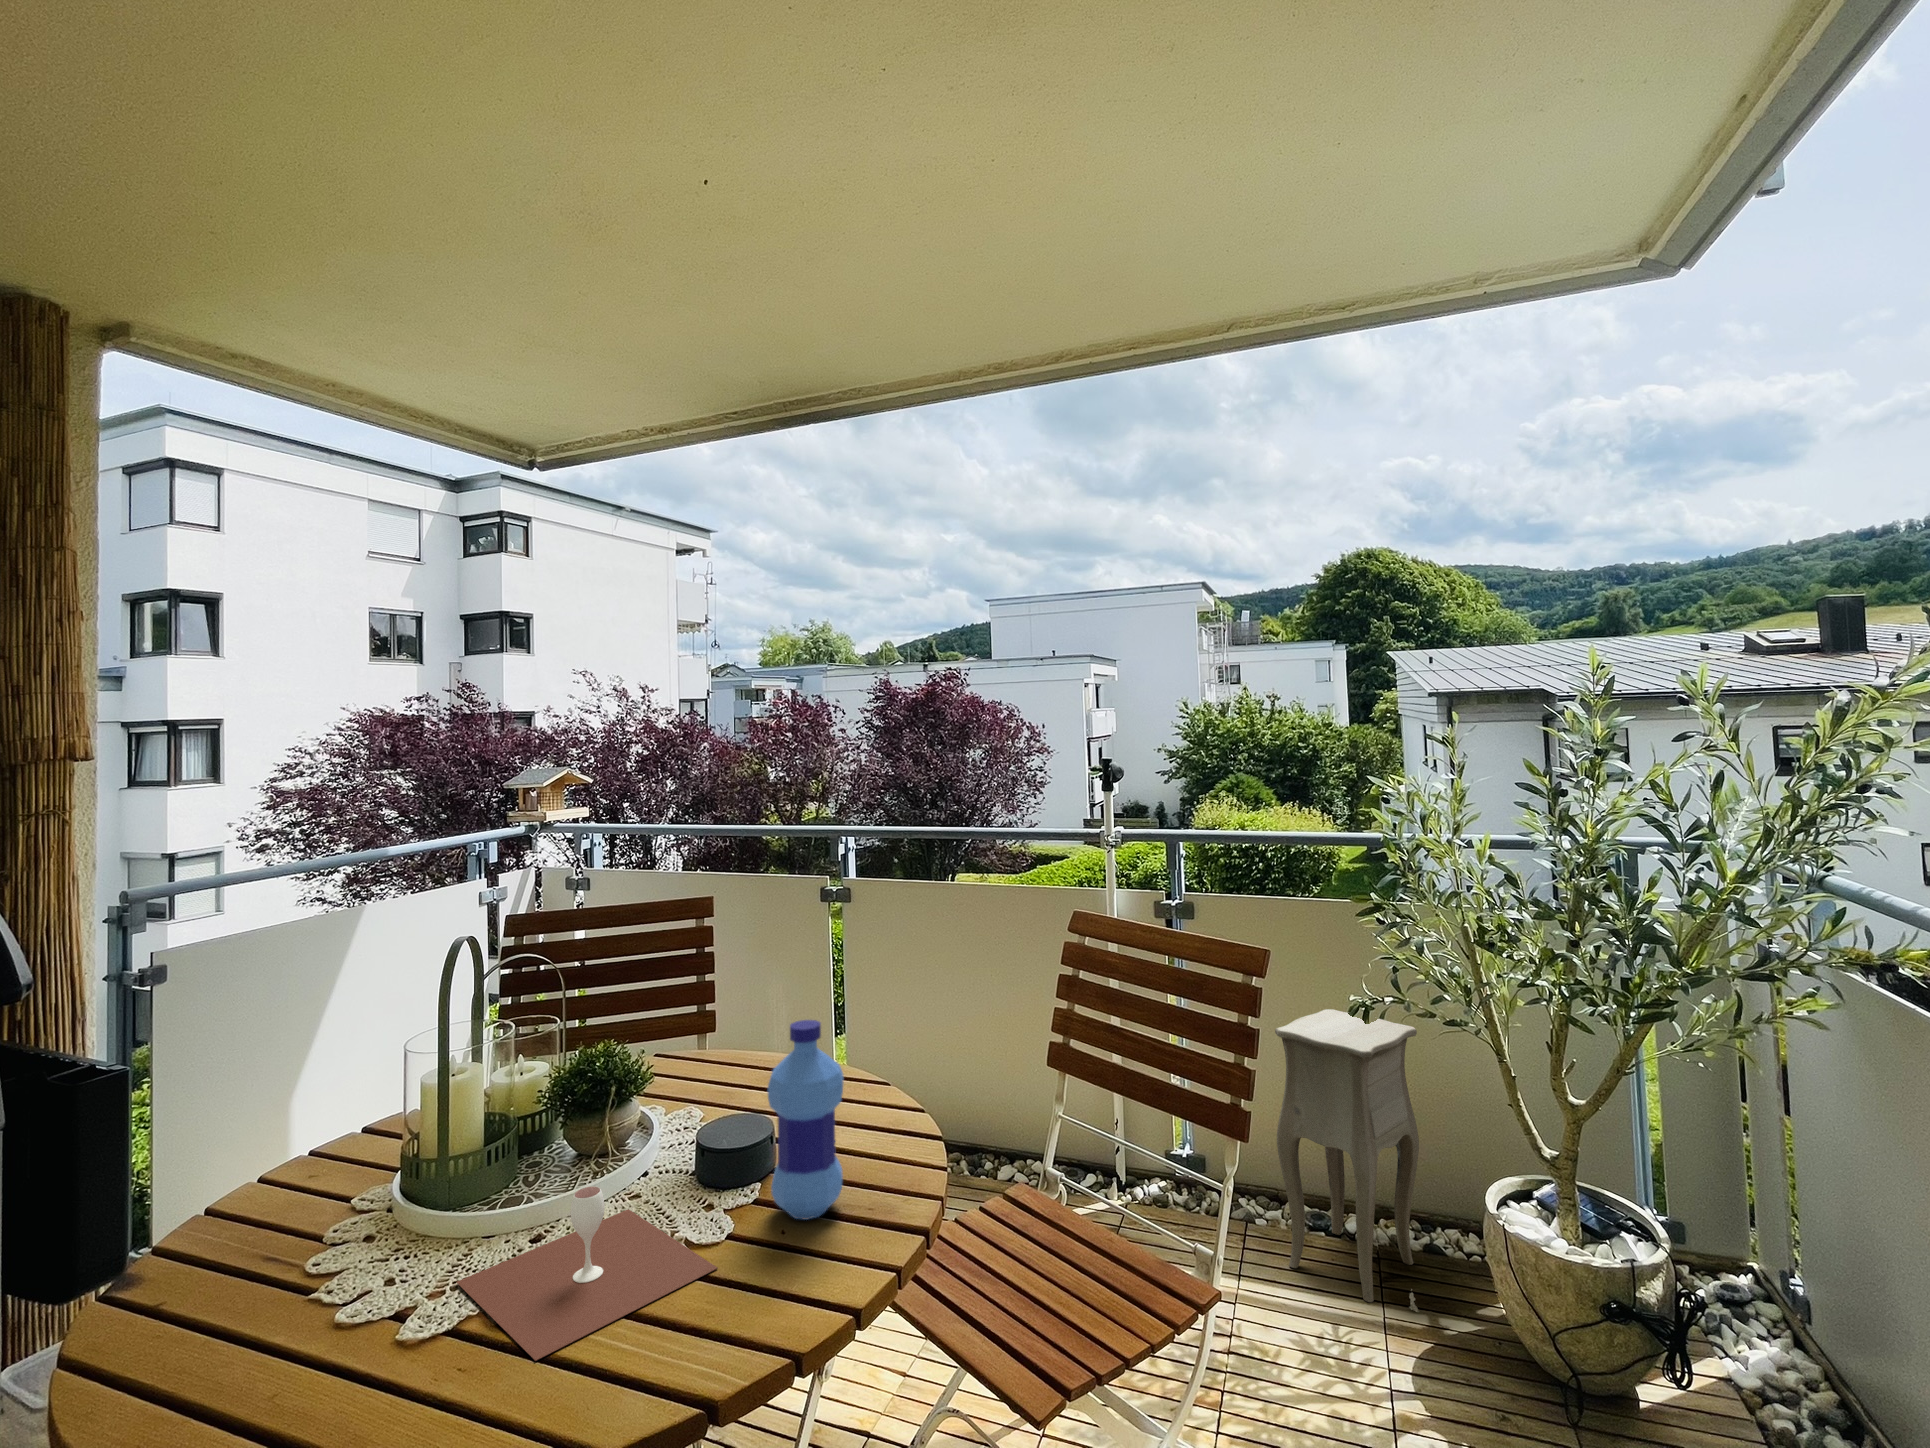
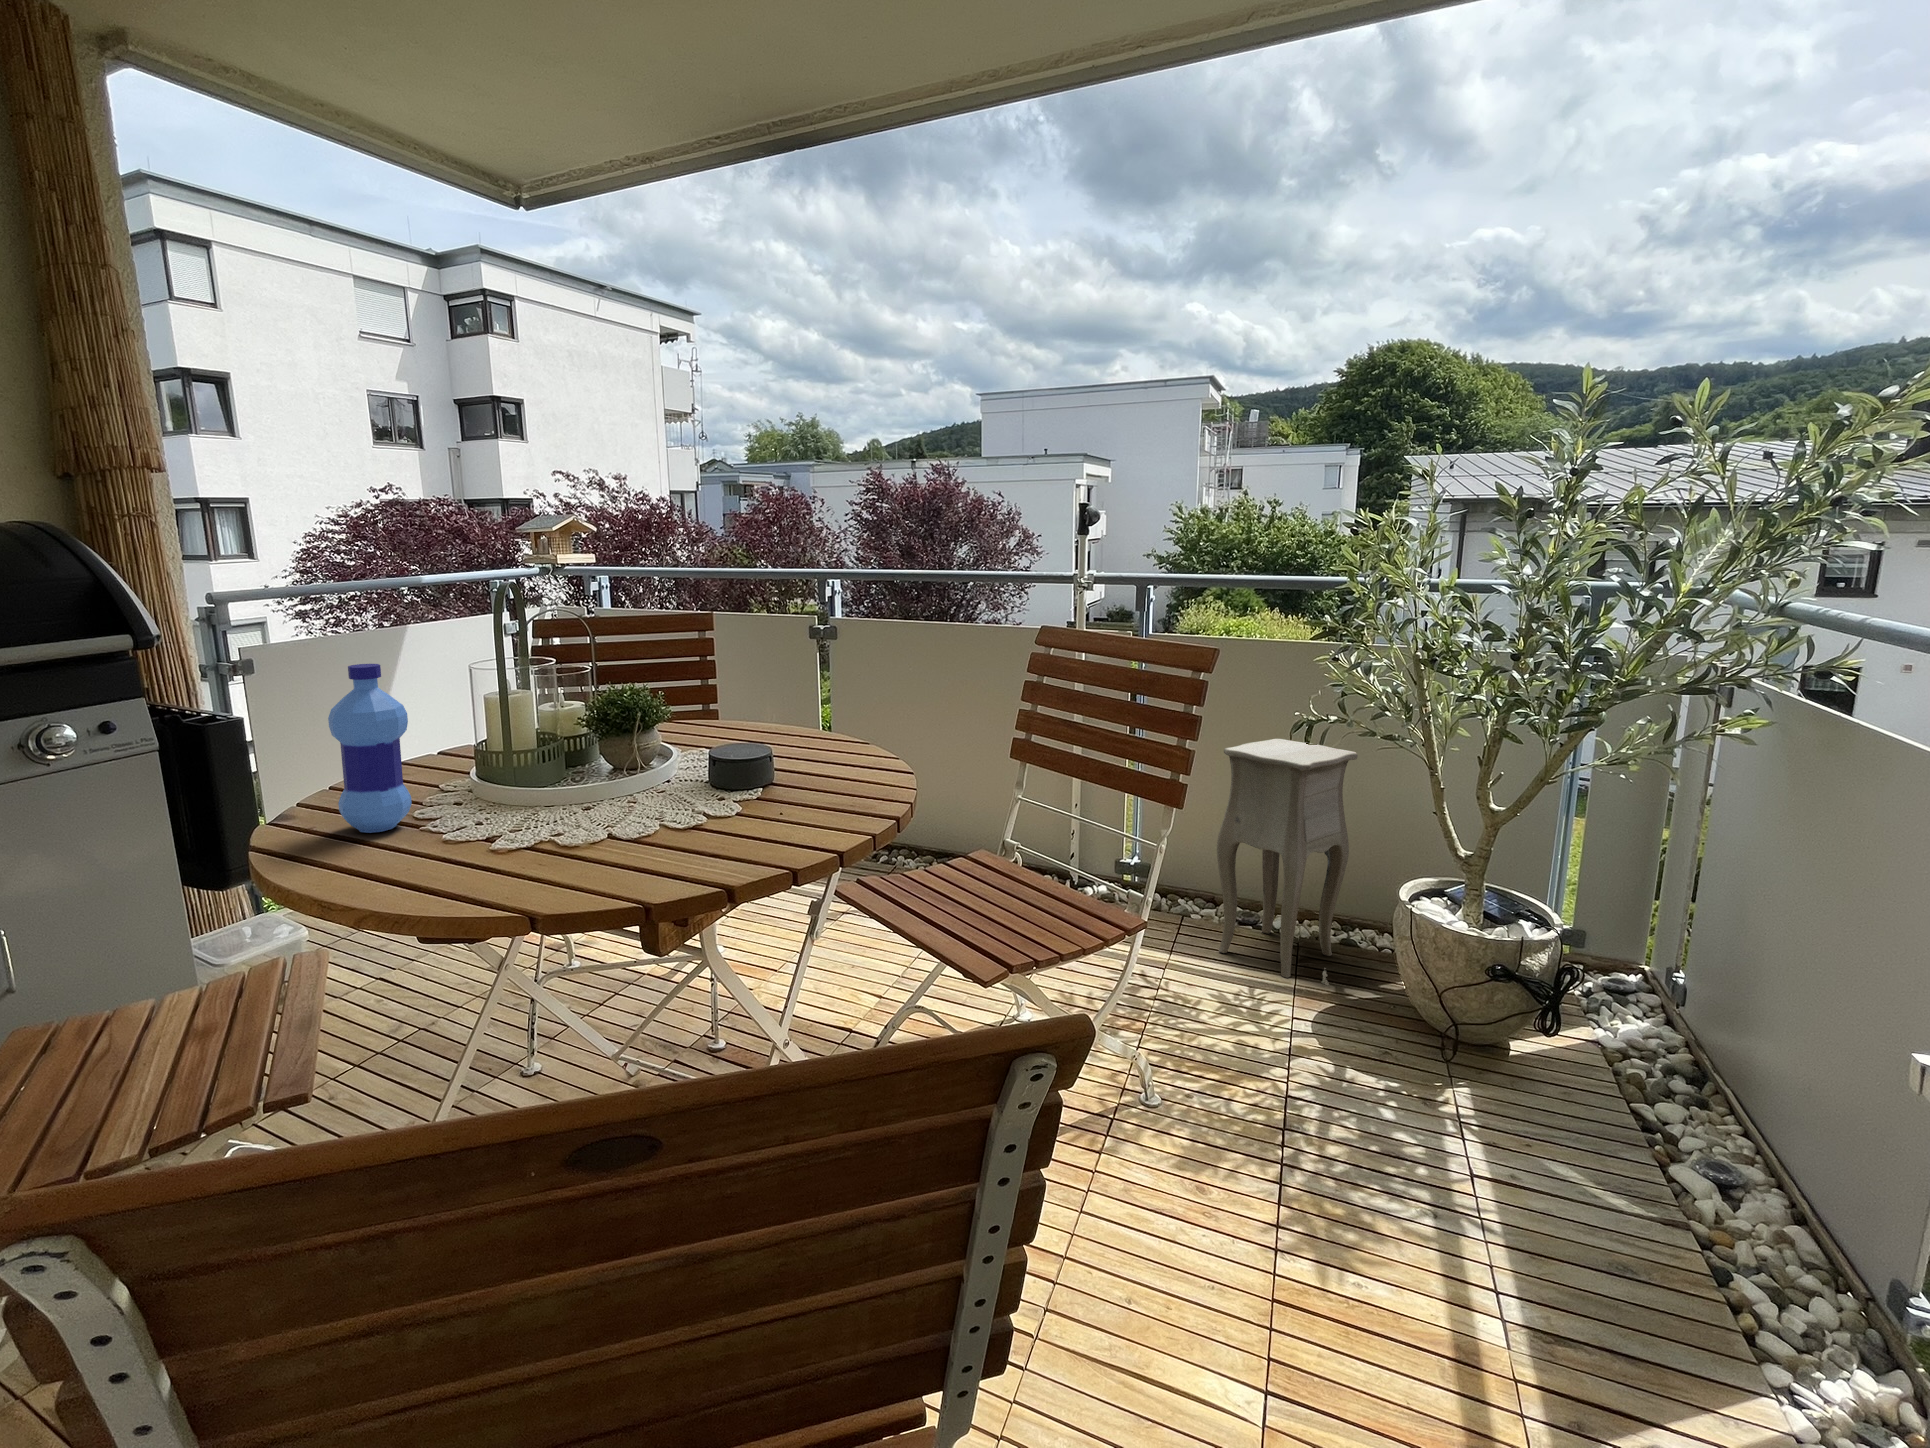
water bottle: present [768,1020,843,1220] -> present [328,664,412,833]
wine glass: present [457,1187,718,1361] -> none [534,758,735,857]

